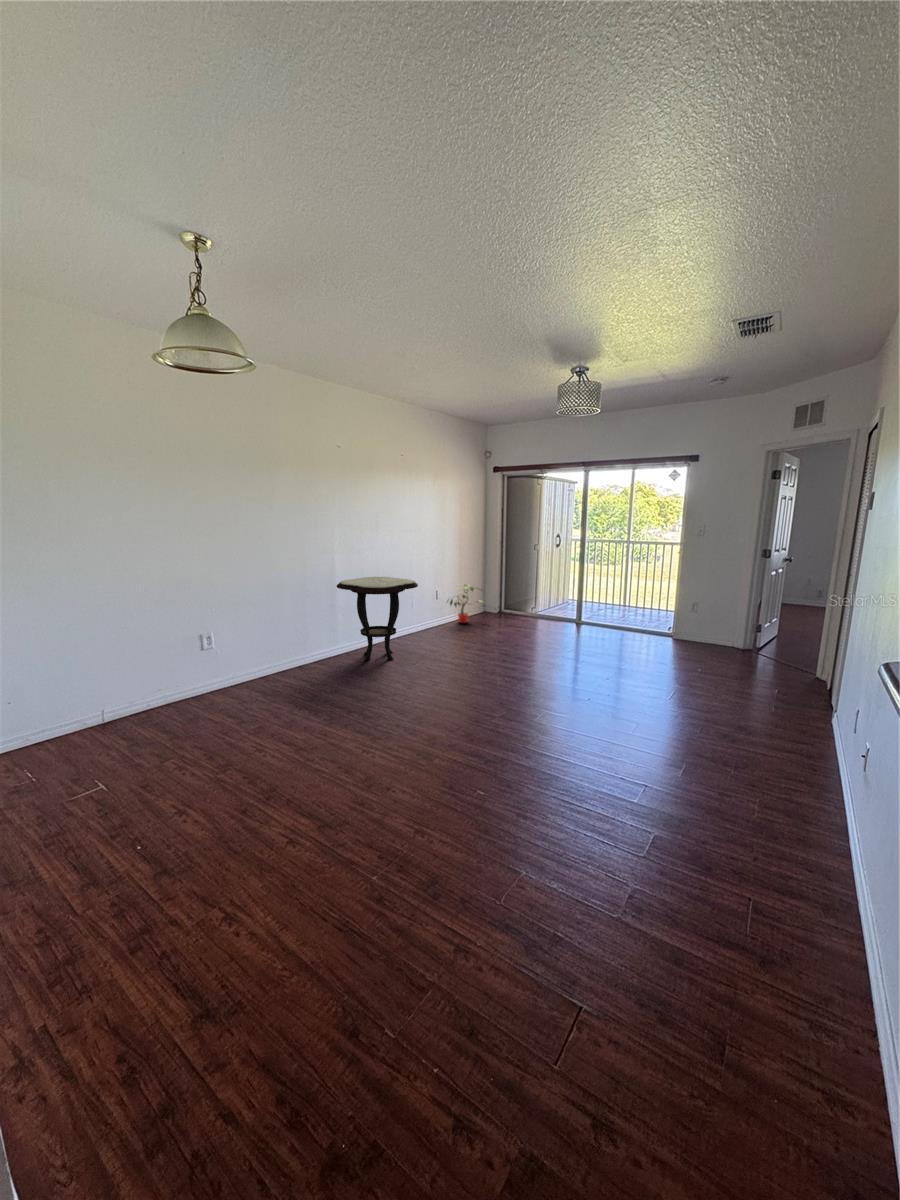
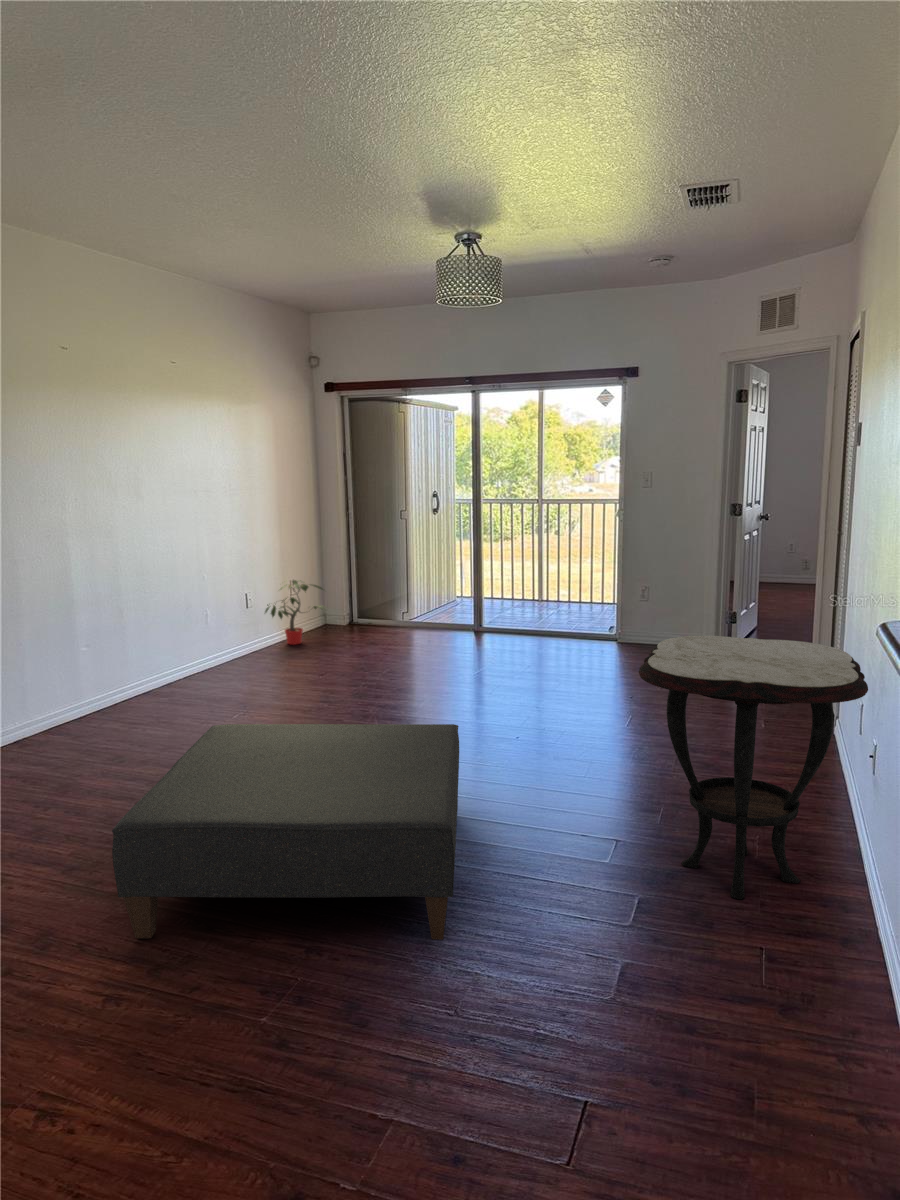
side table: present [337,577,418,661] -> present [639,636,868,899]
ottoman: none [306,674,541,843] -> present [112,724,459,940]

